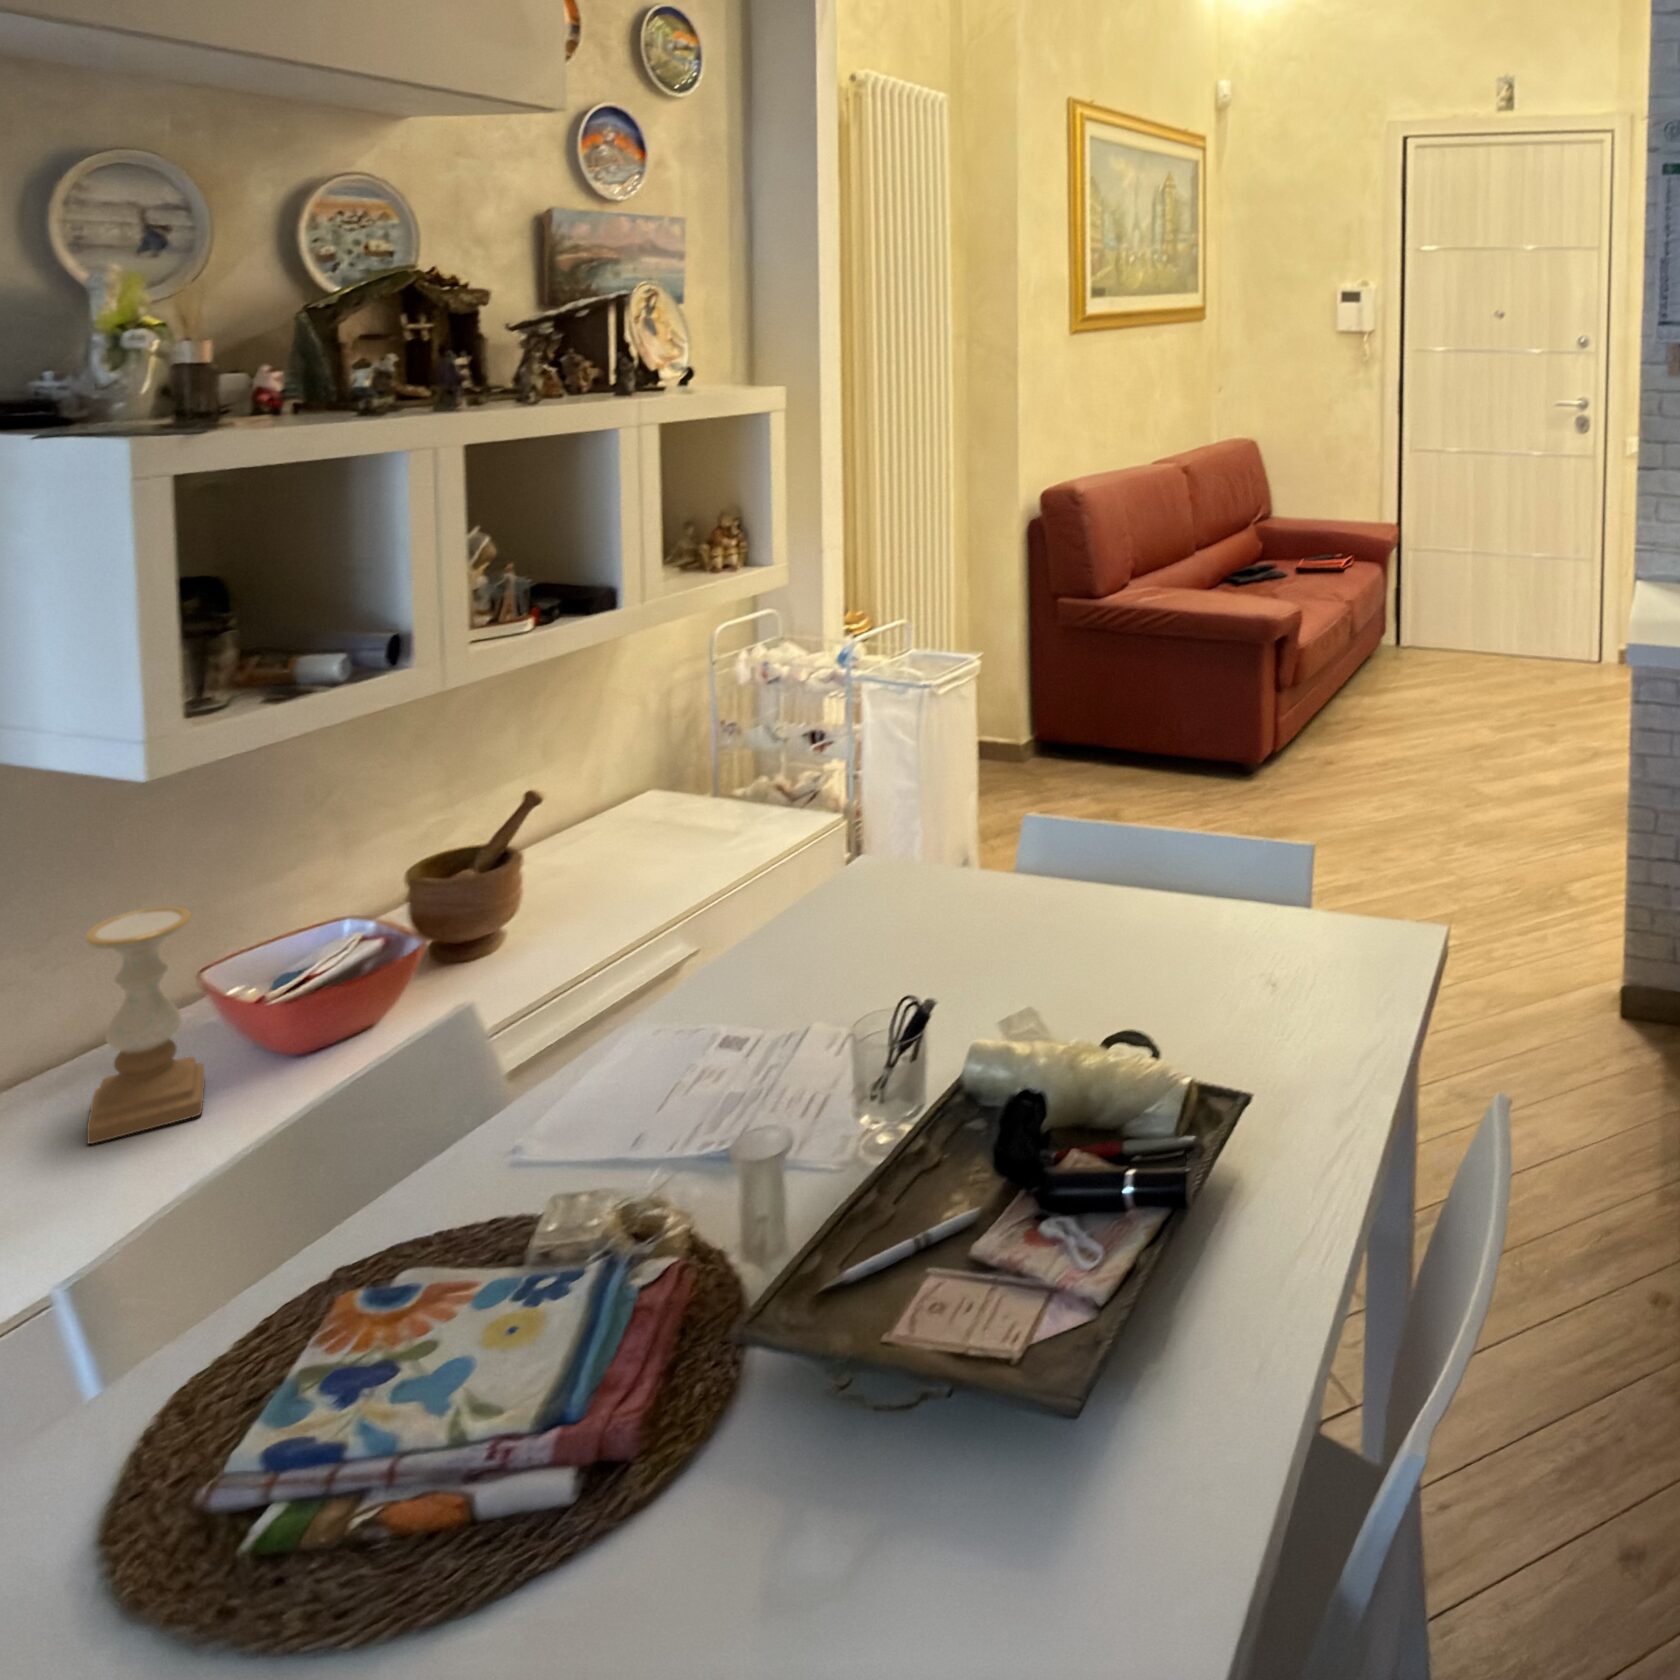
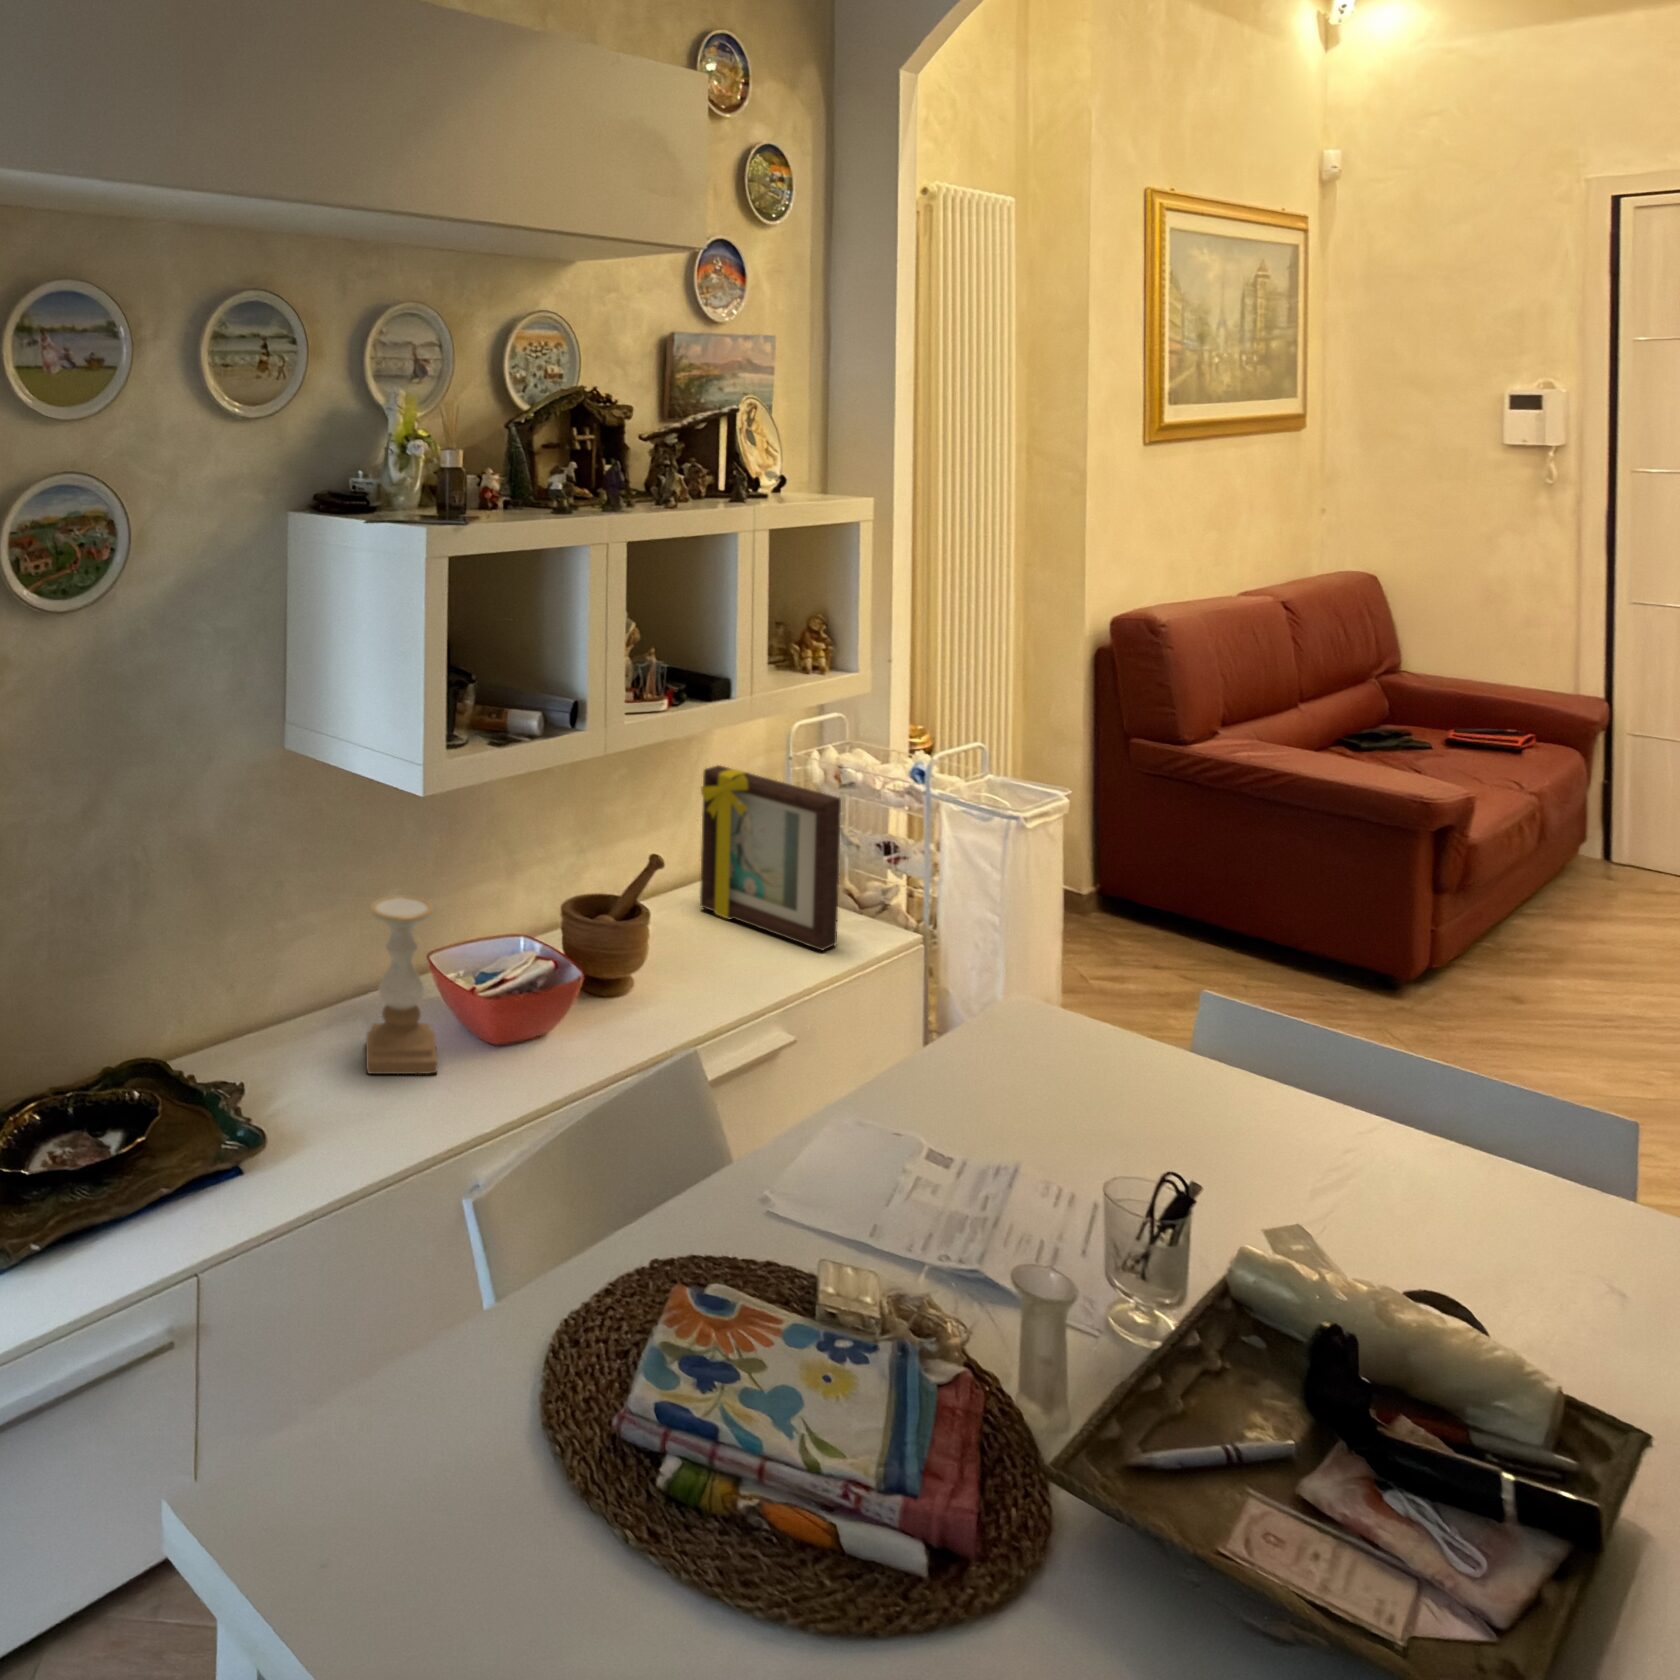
picture frame: none [596,682,748,856] -> present [700,765,841,950]

